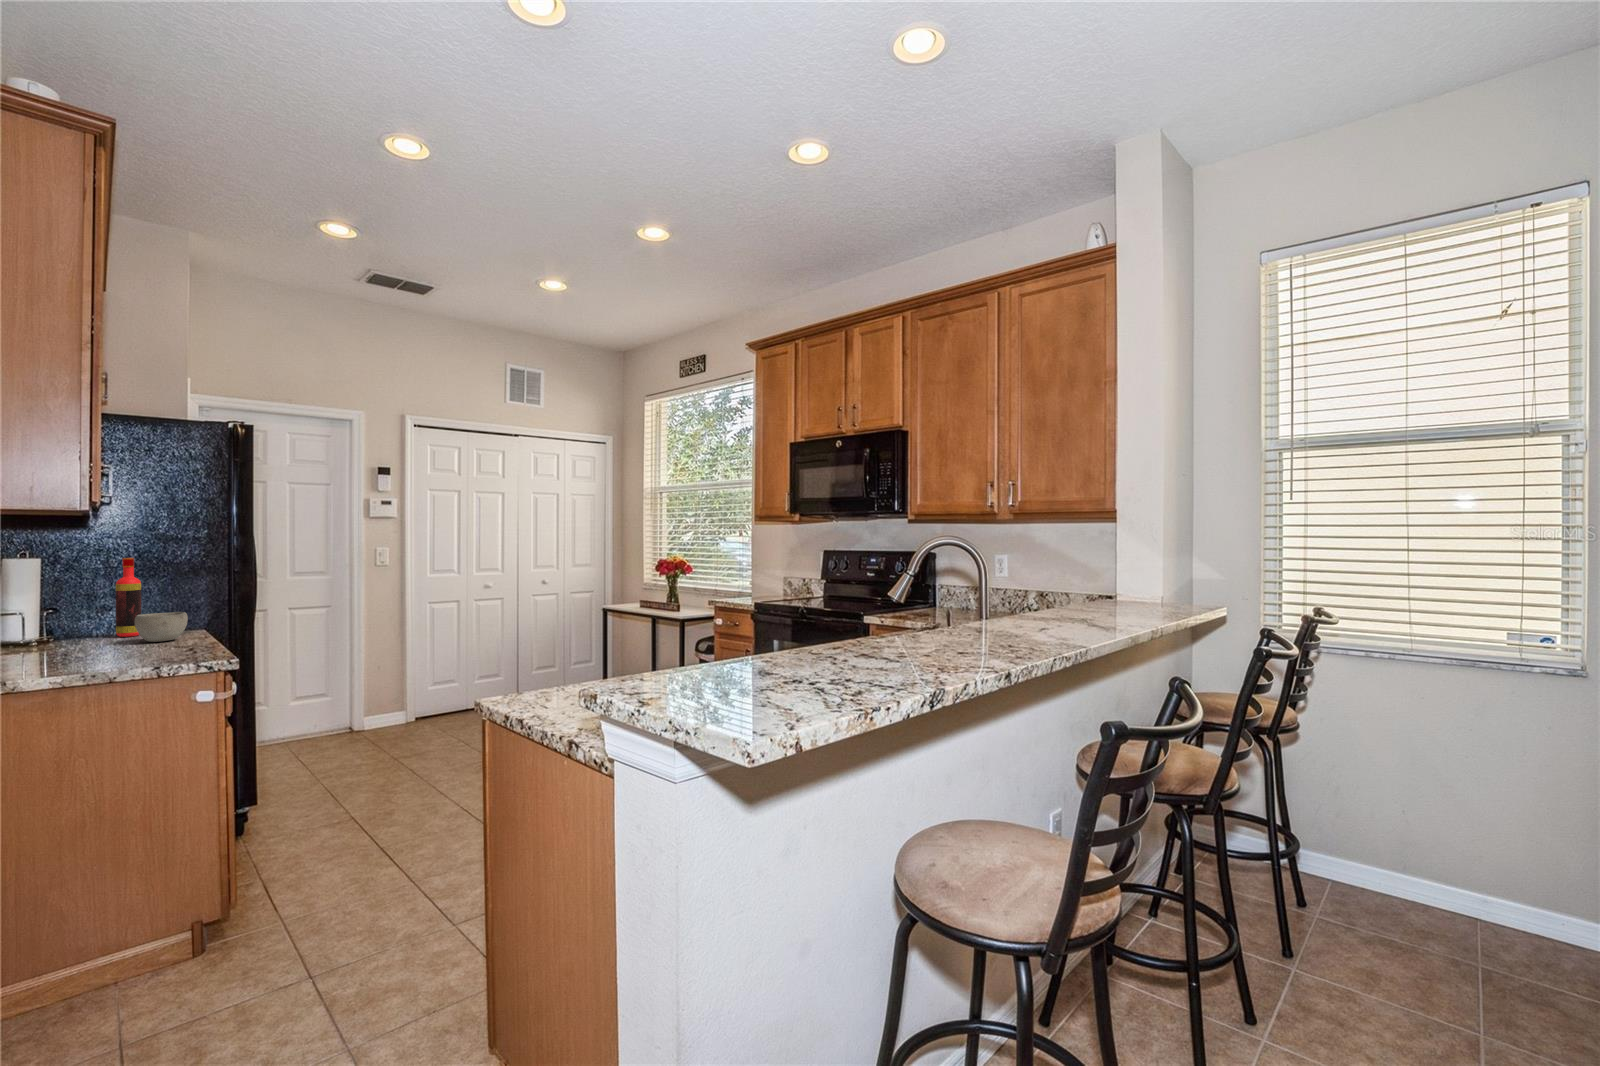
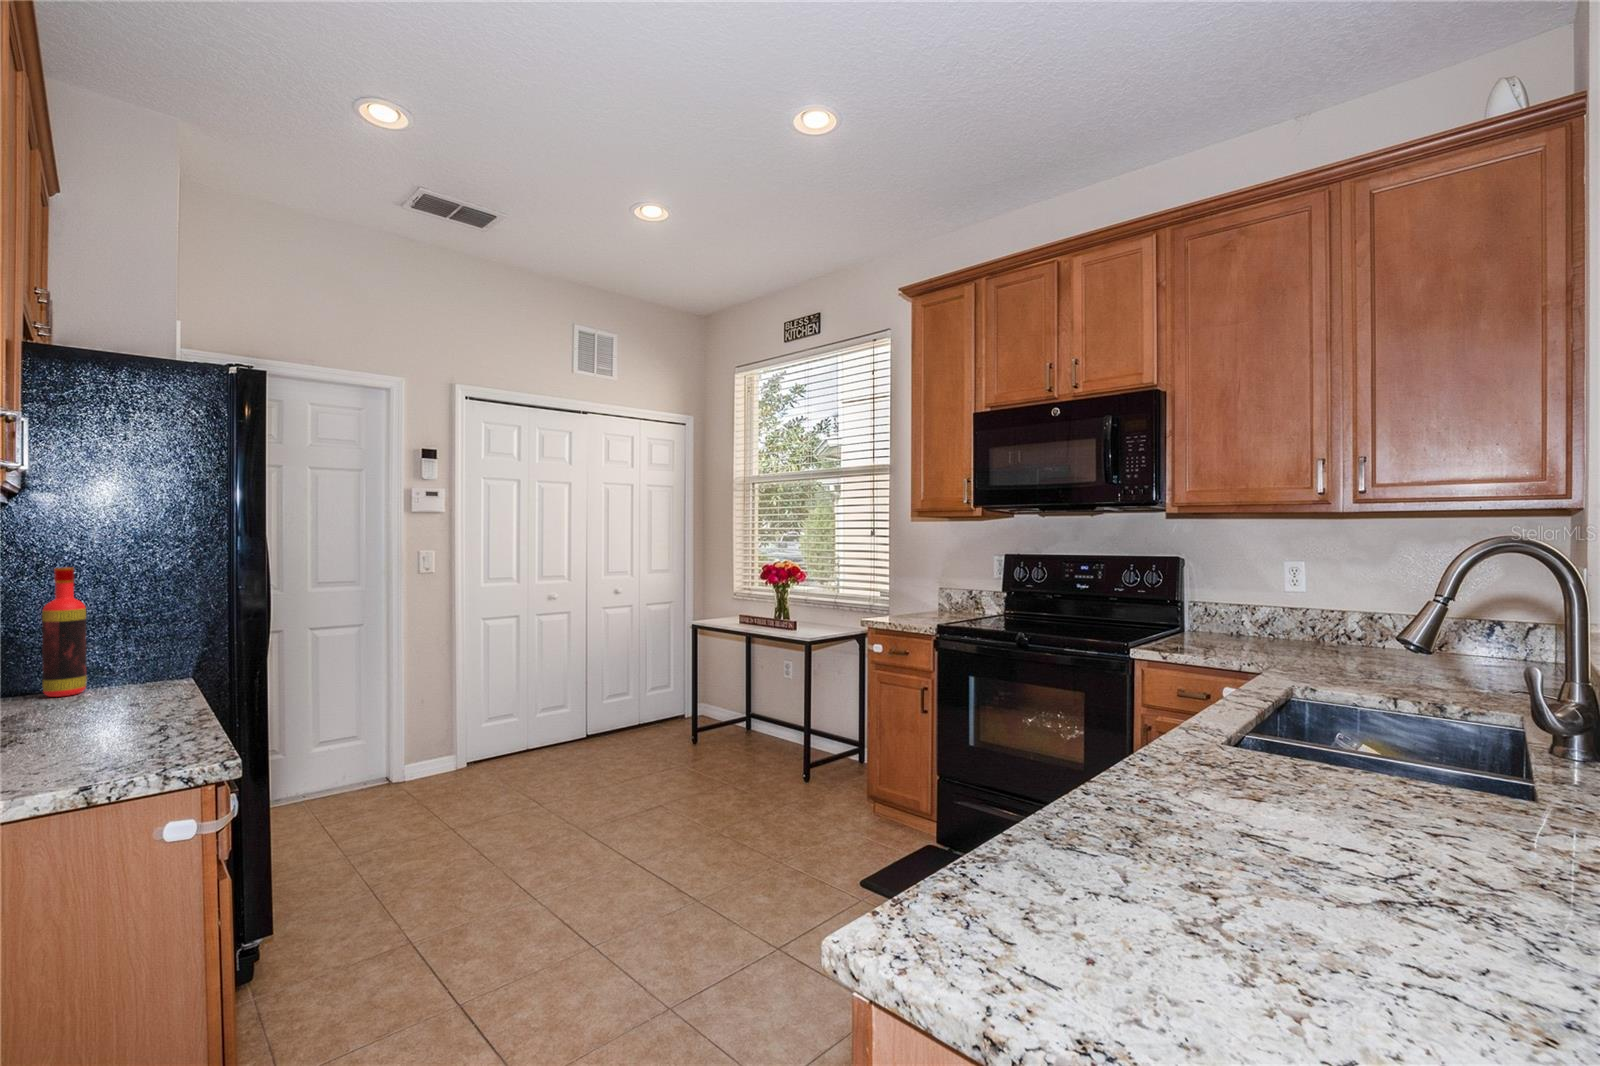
bowl: present [135,612,188,642] -> none [67,657,159,711]

